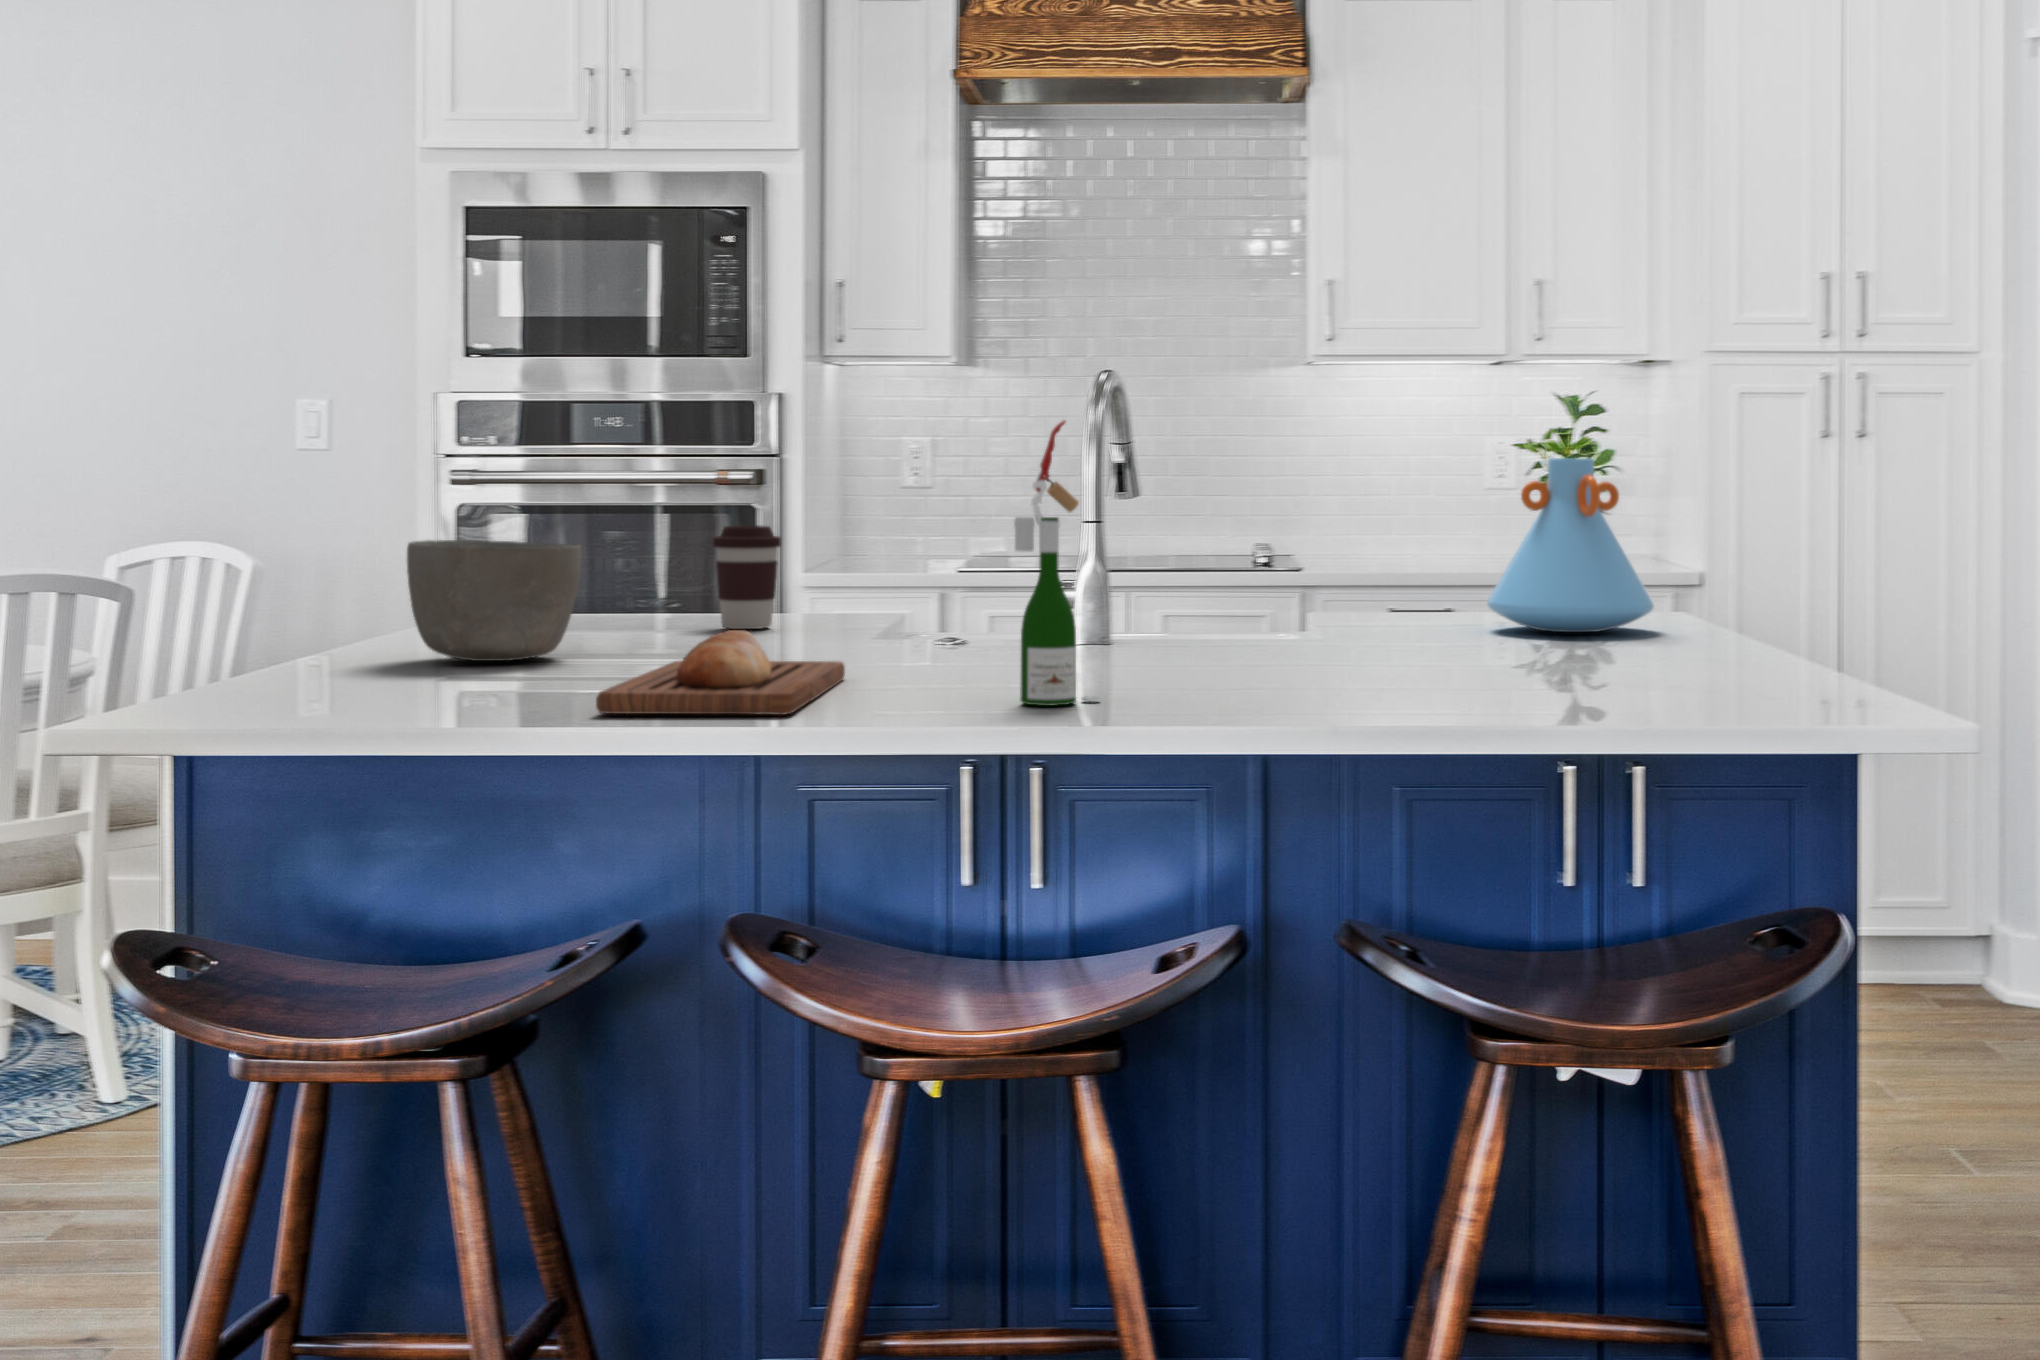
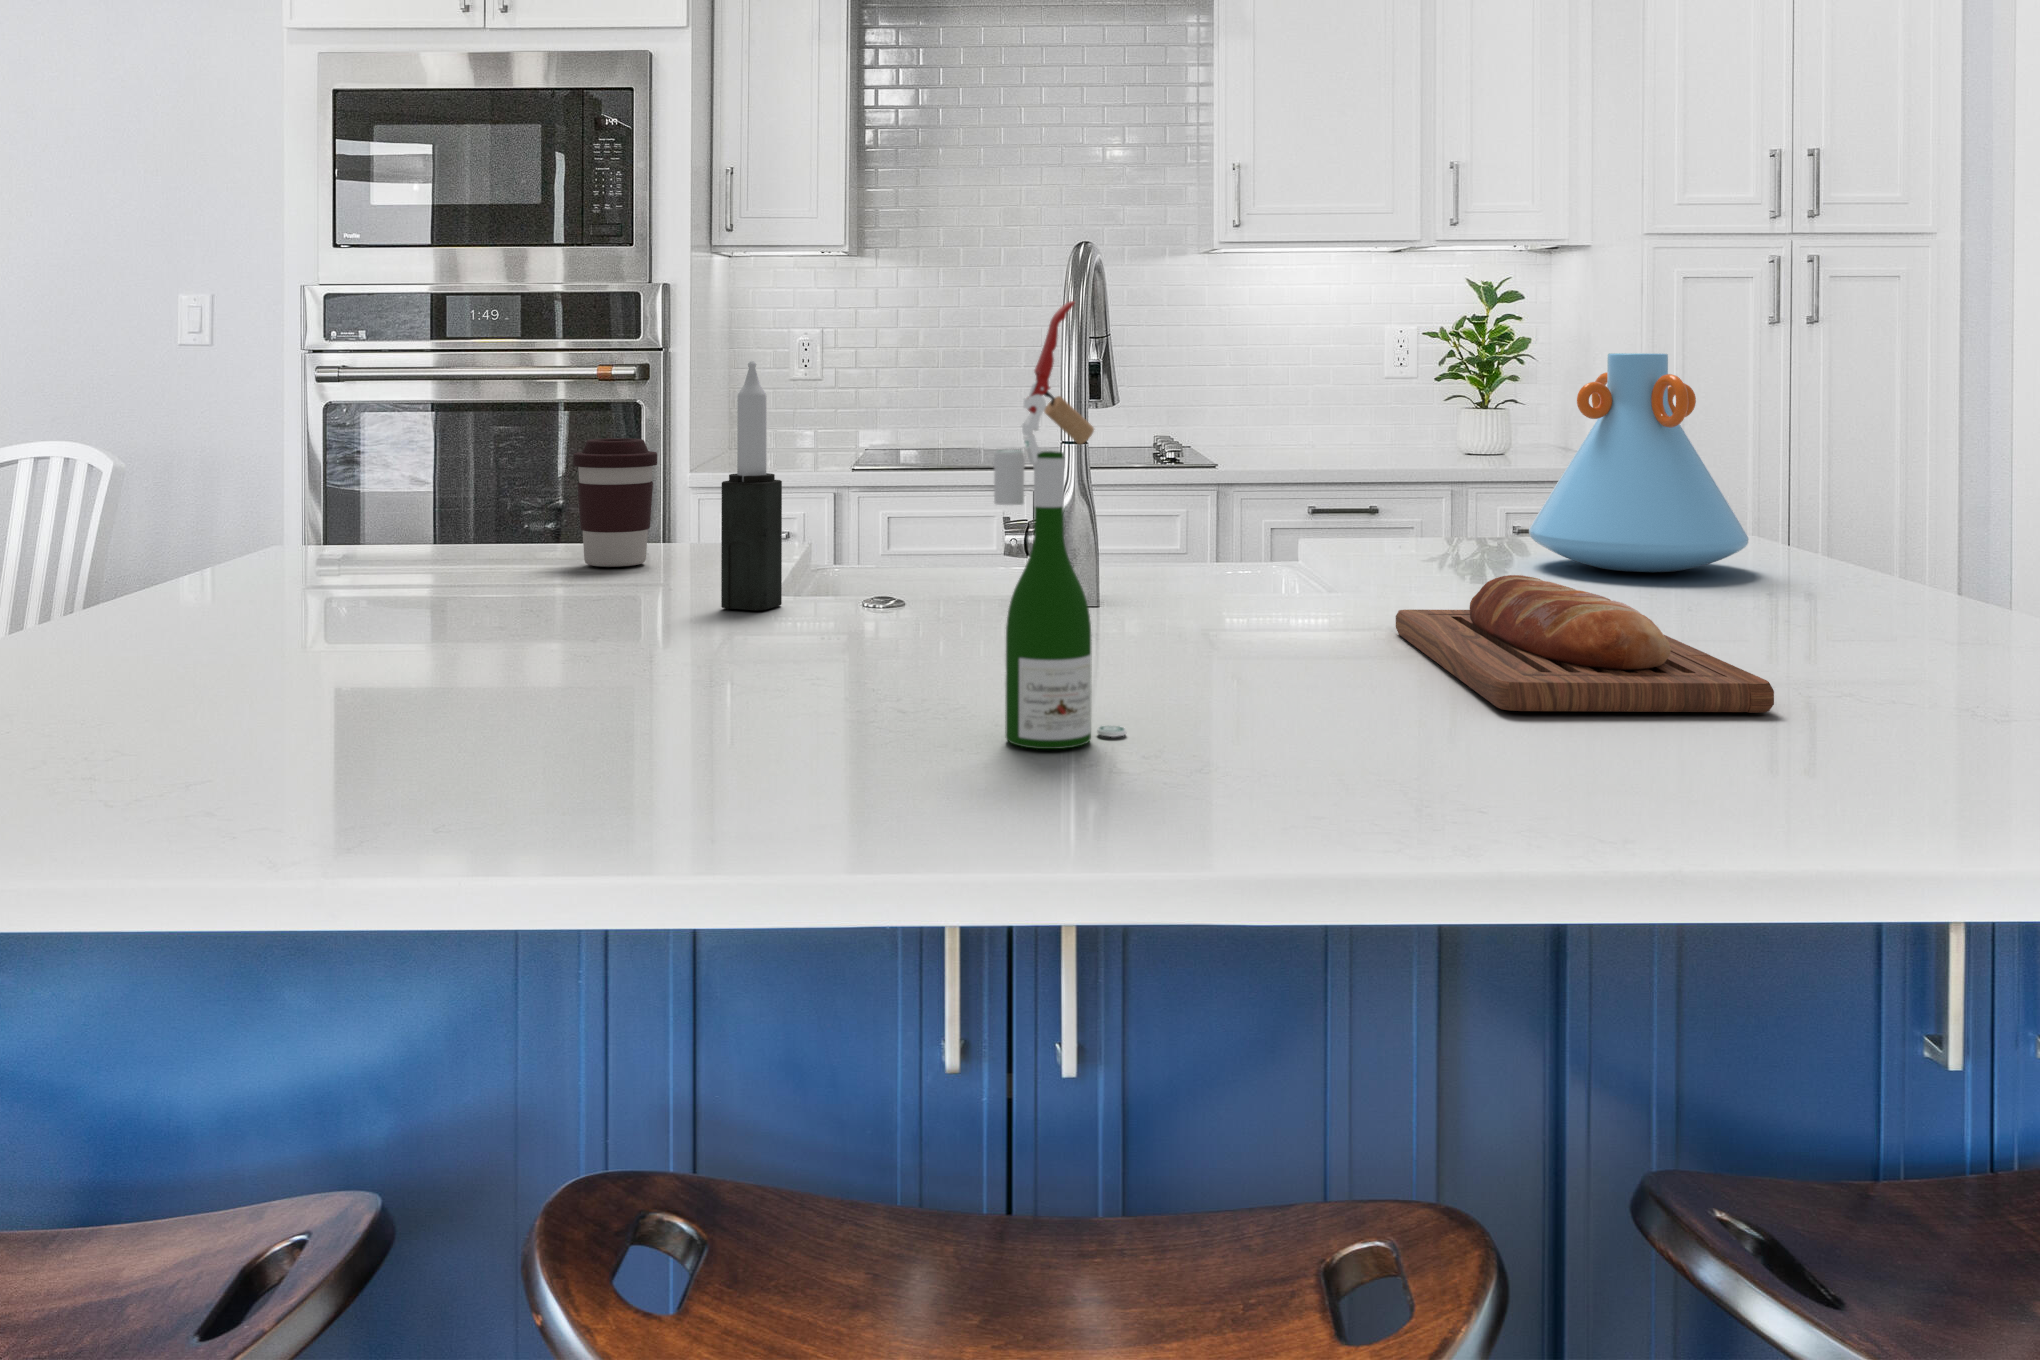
candle: none [835,461,882,651] -> present [721,361,782,610]
bowl: present [407,540,581,661] -> none [142,467,385,634]
bread loaf: present [596,630,845,715] -> present [1396,575,1774,713]

